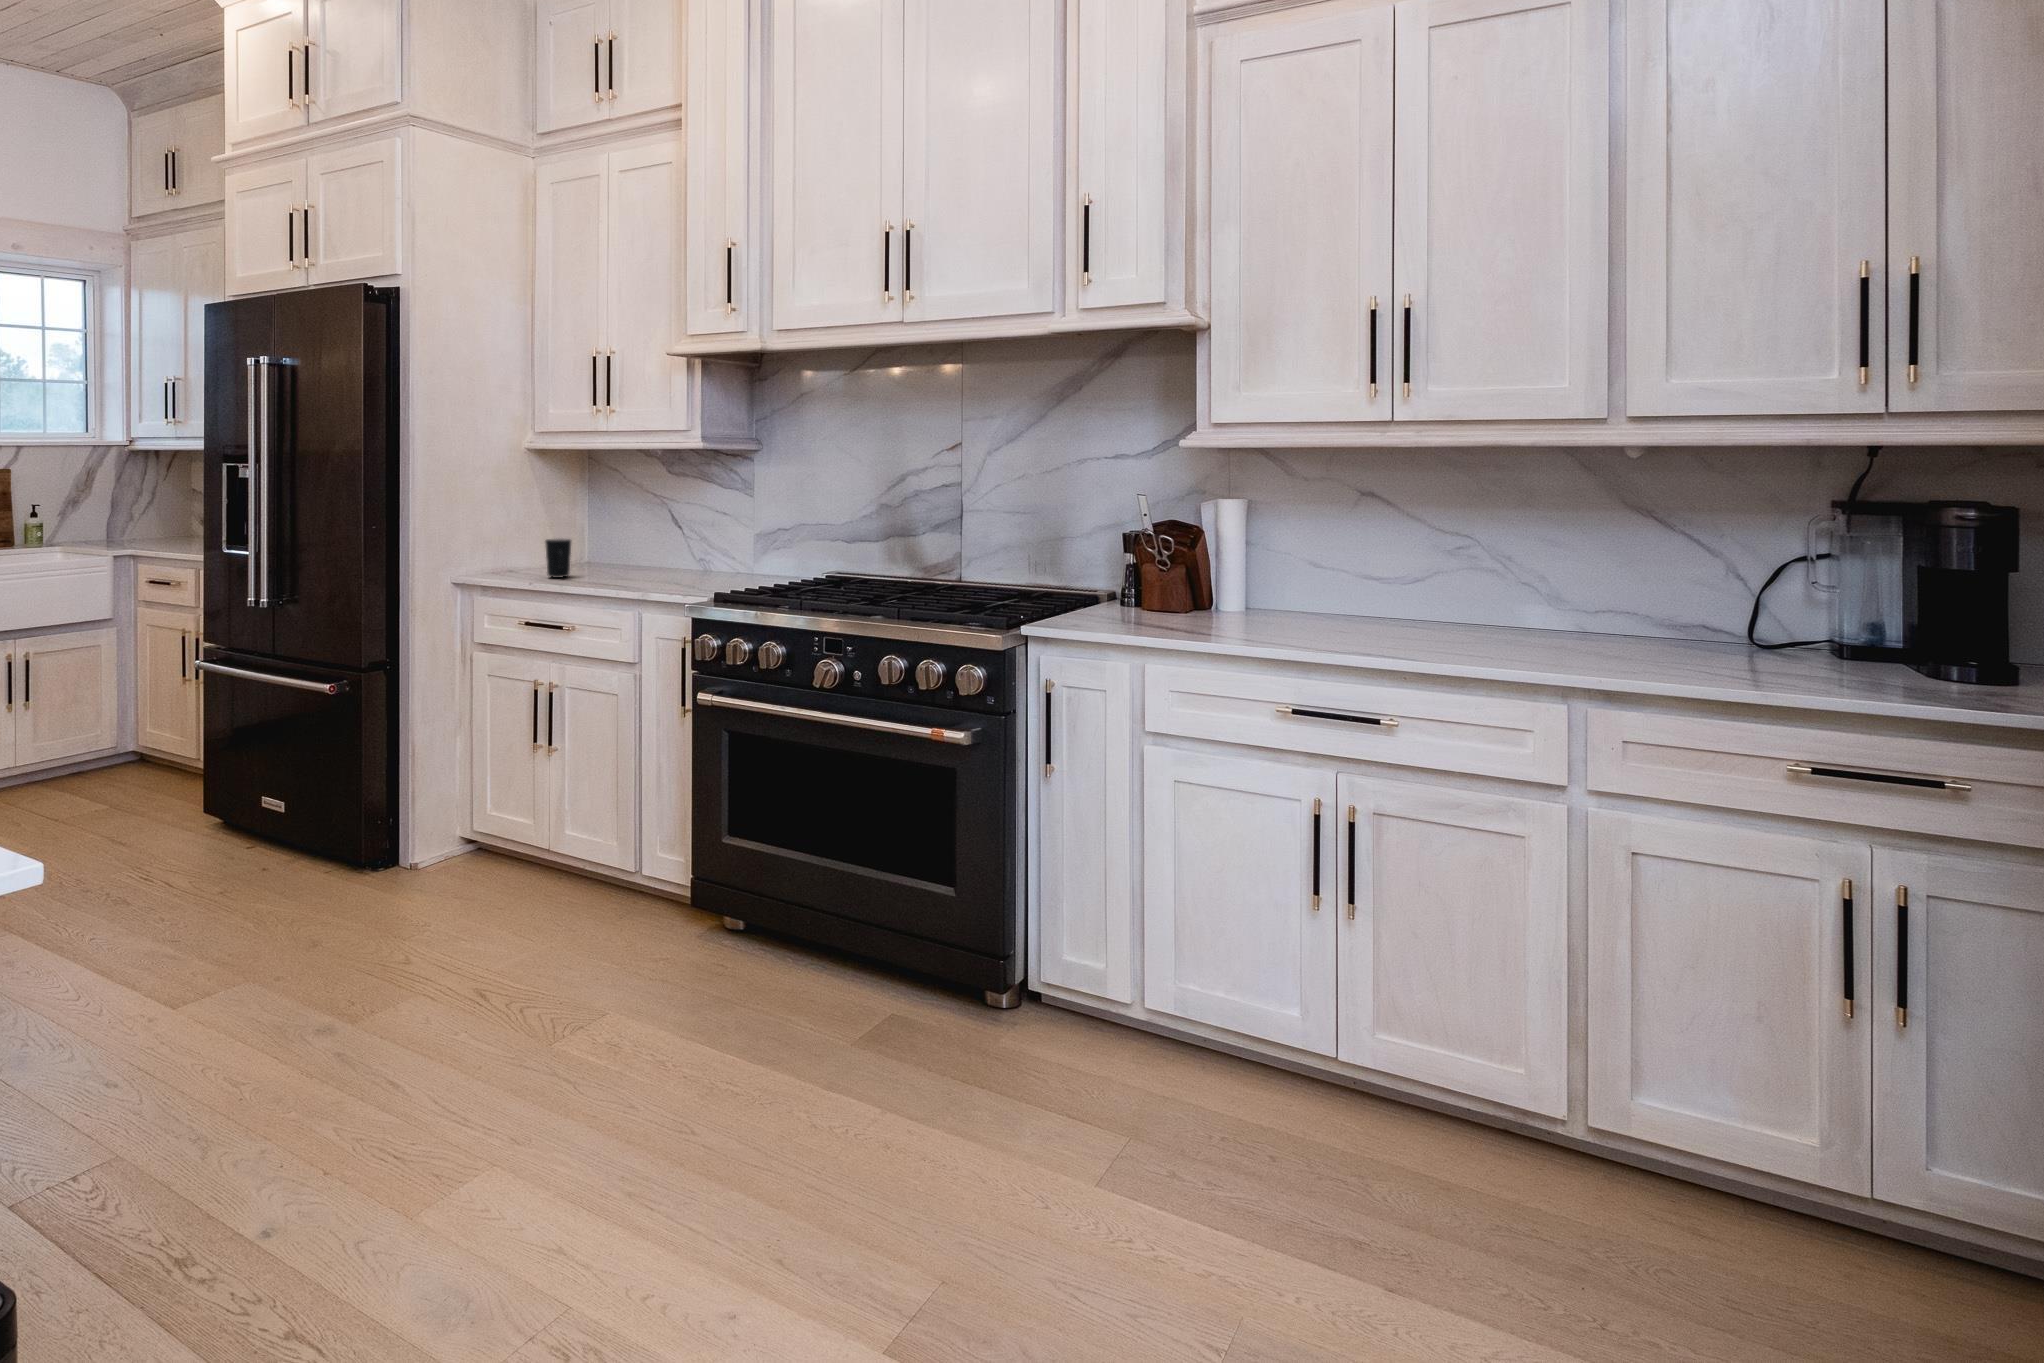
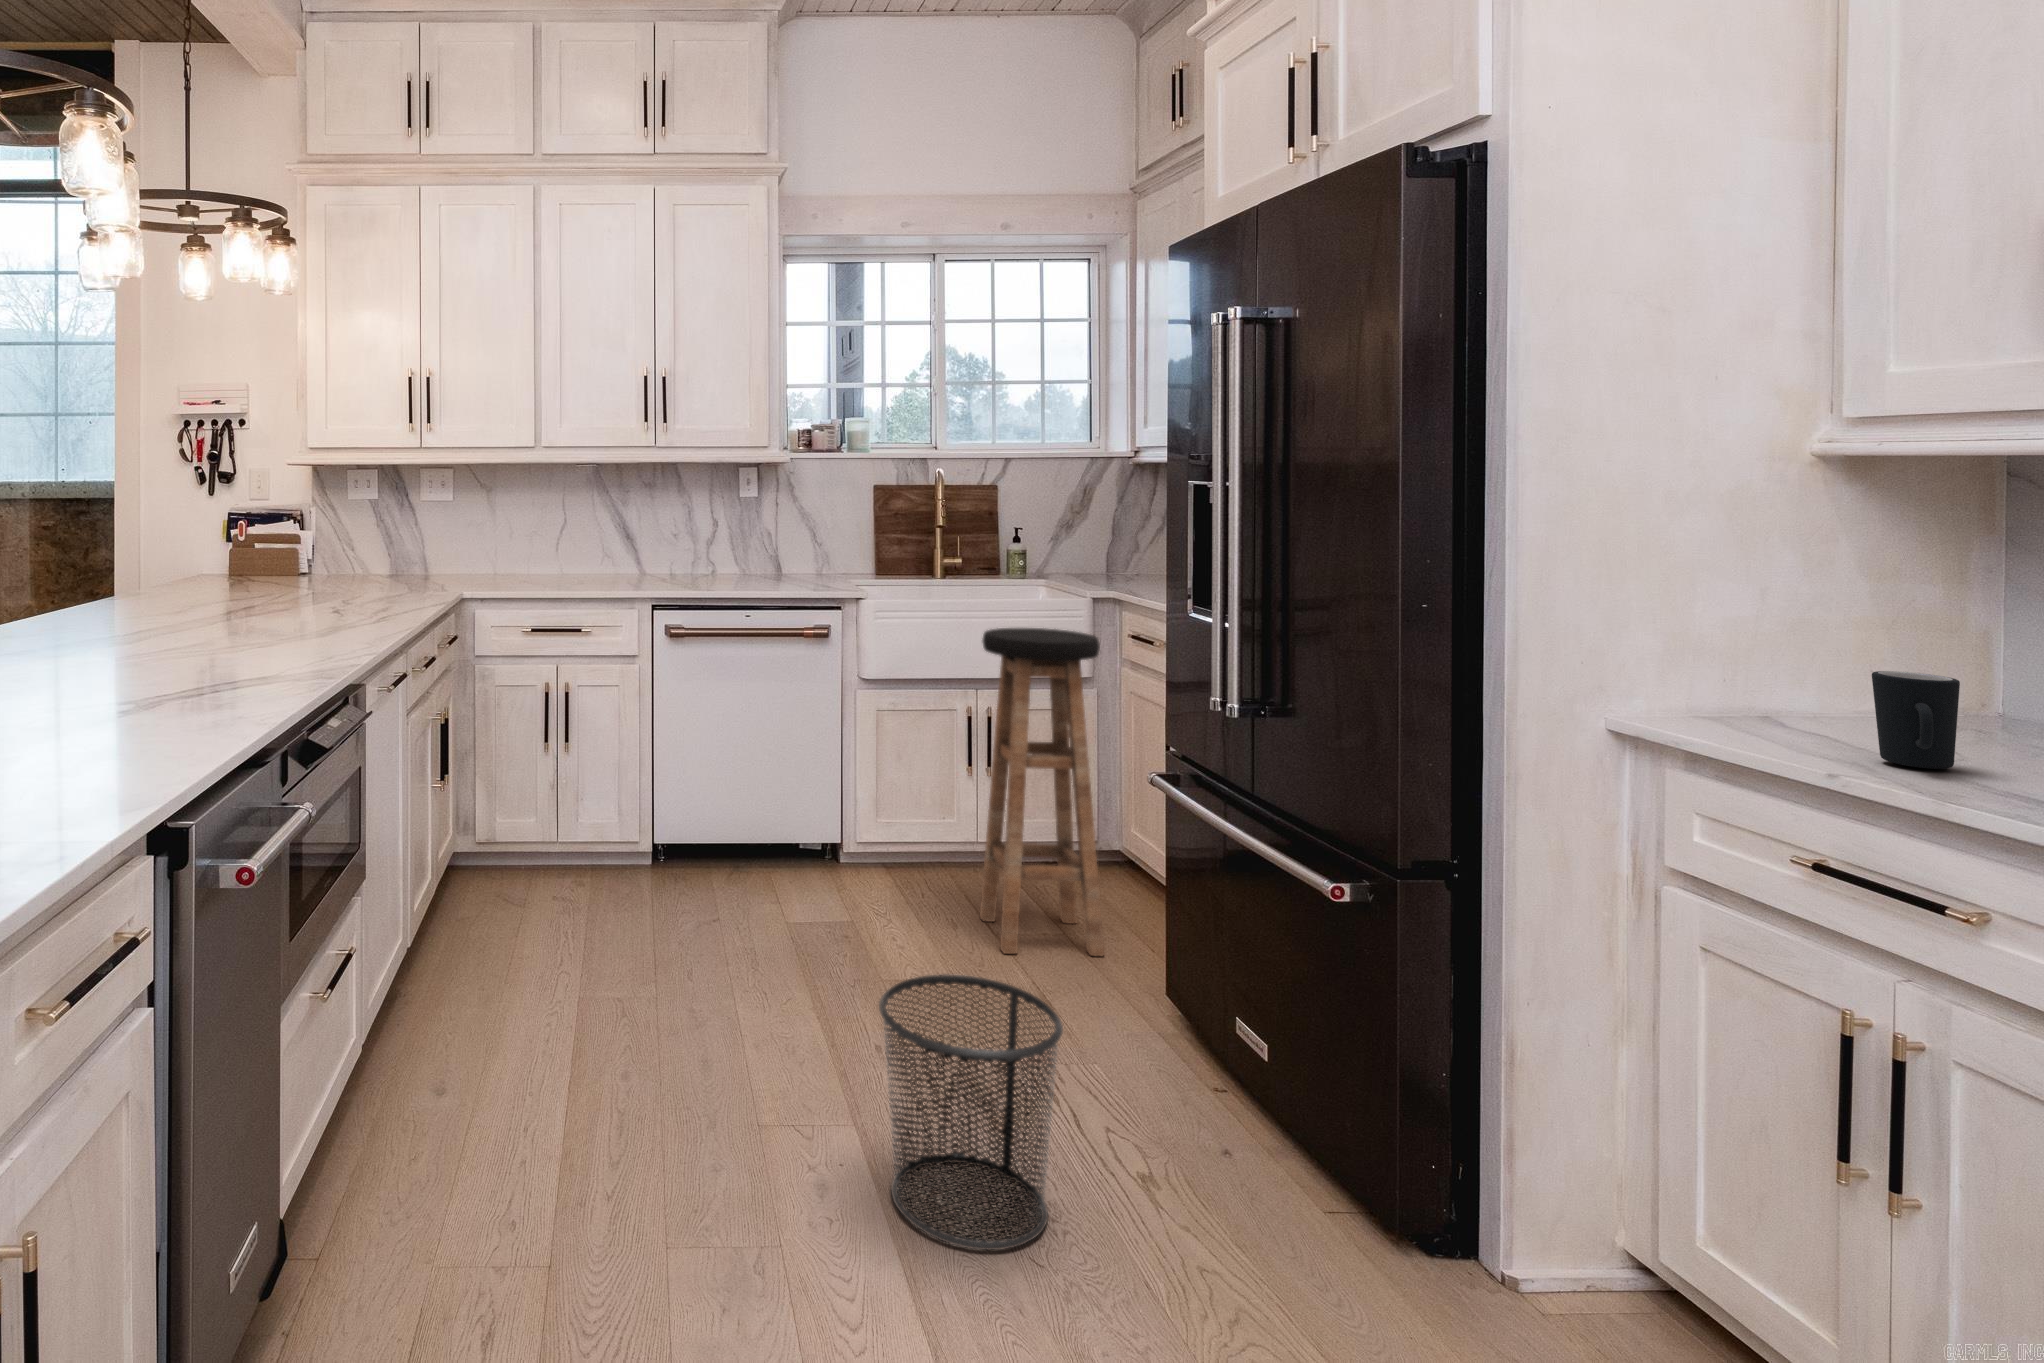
bar stool: none [36,579,146,828] -> present [980,628,1104,956]
waste bin: none [55,798,185,957] -> present [879,974,1063,1250]

